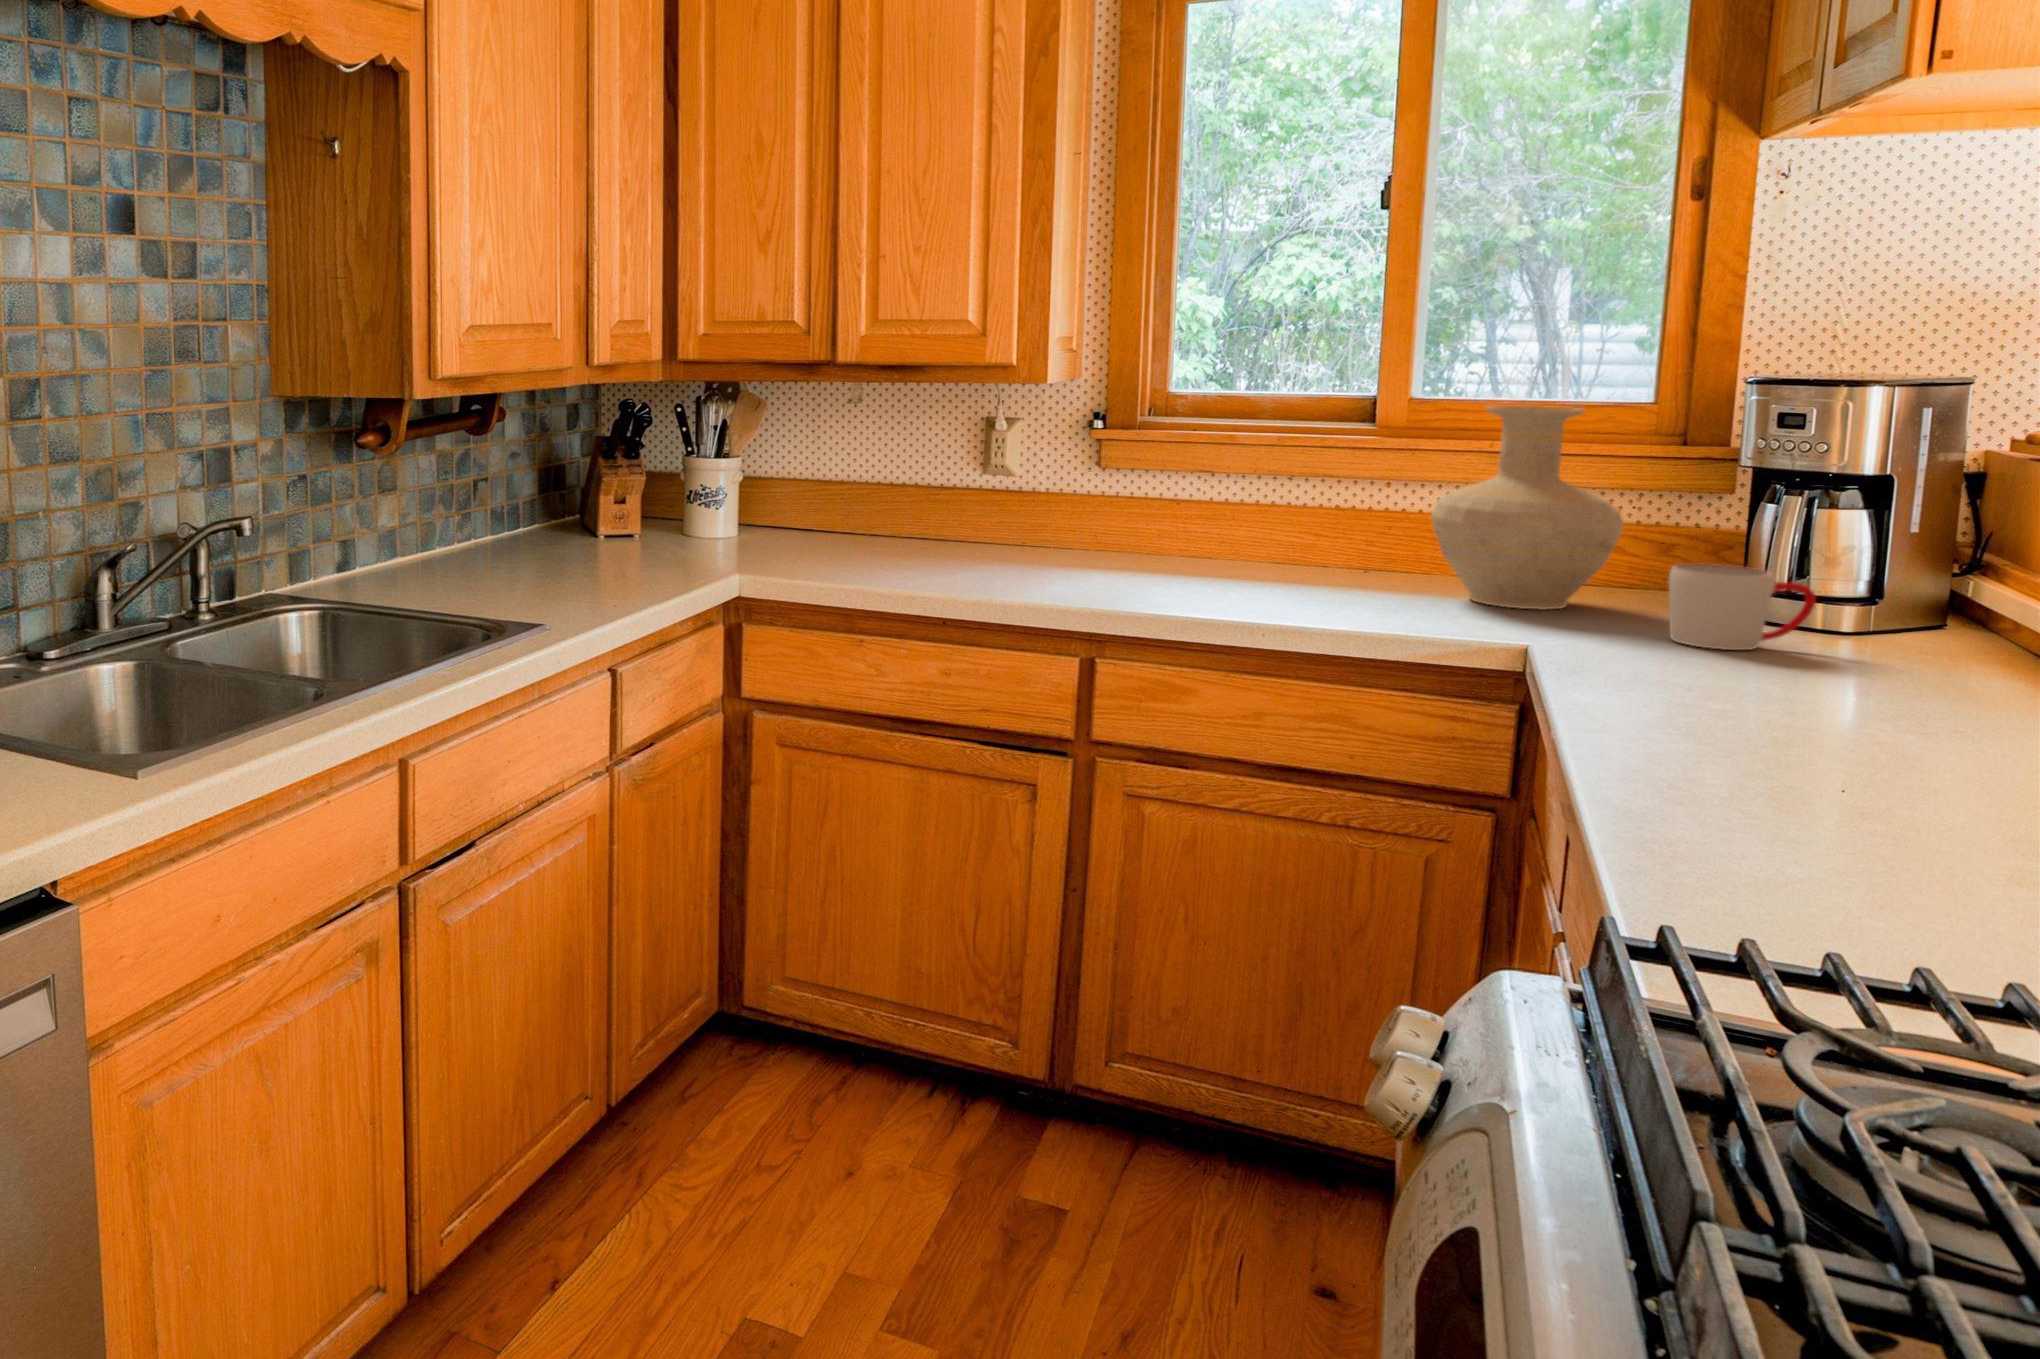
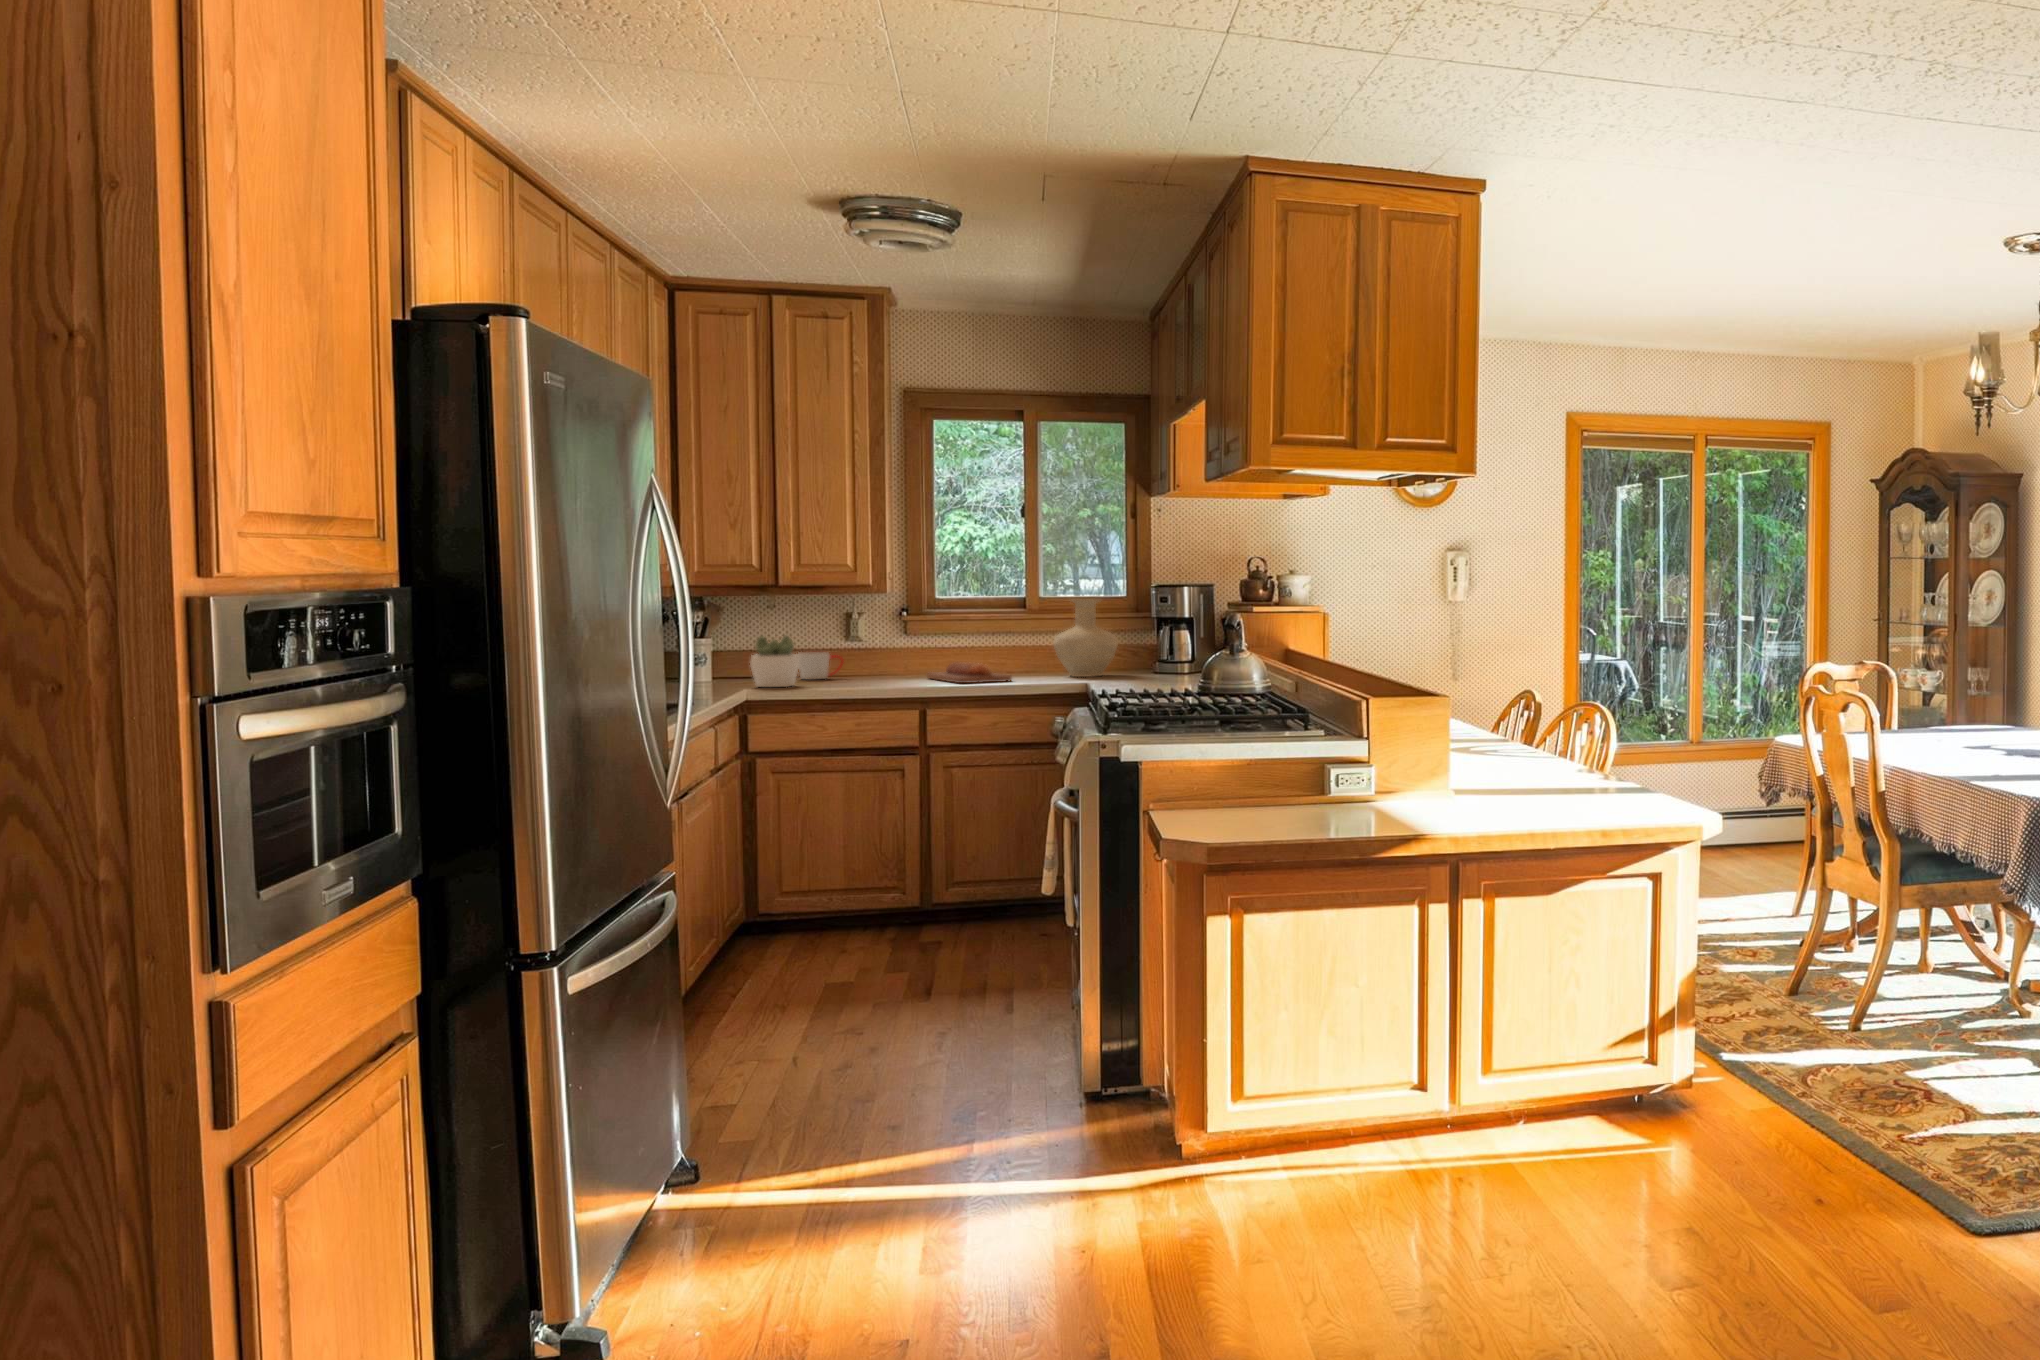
succulent plant: none [762,465,852,573] -> present [750,636,800,687]
bread loaf: none [1118,542,1312,608] -> present [927,662,1012,683]
mug: present [1669,564,1816,650] -> present [798,652,843,679]

